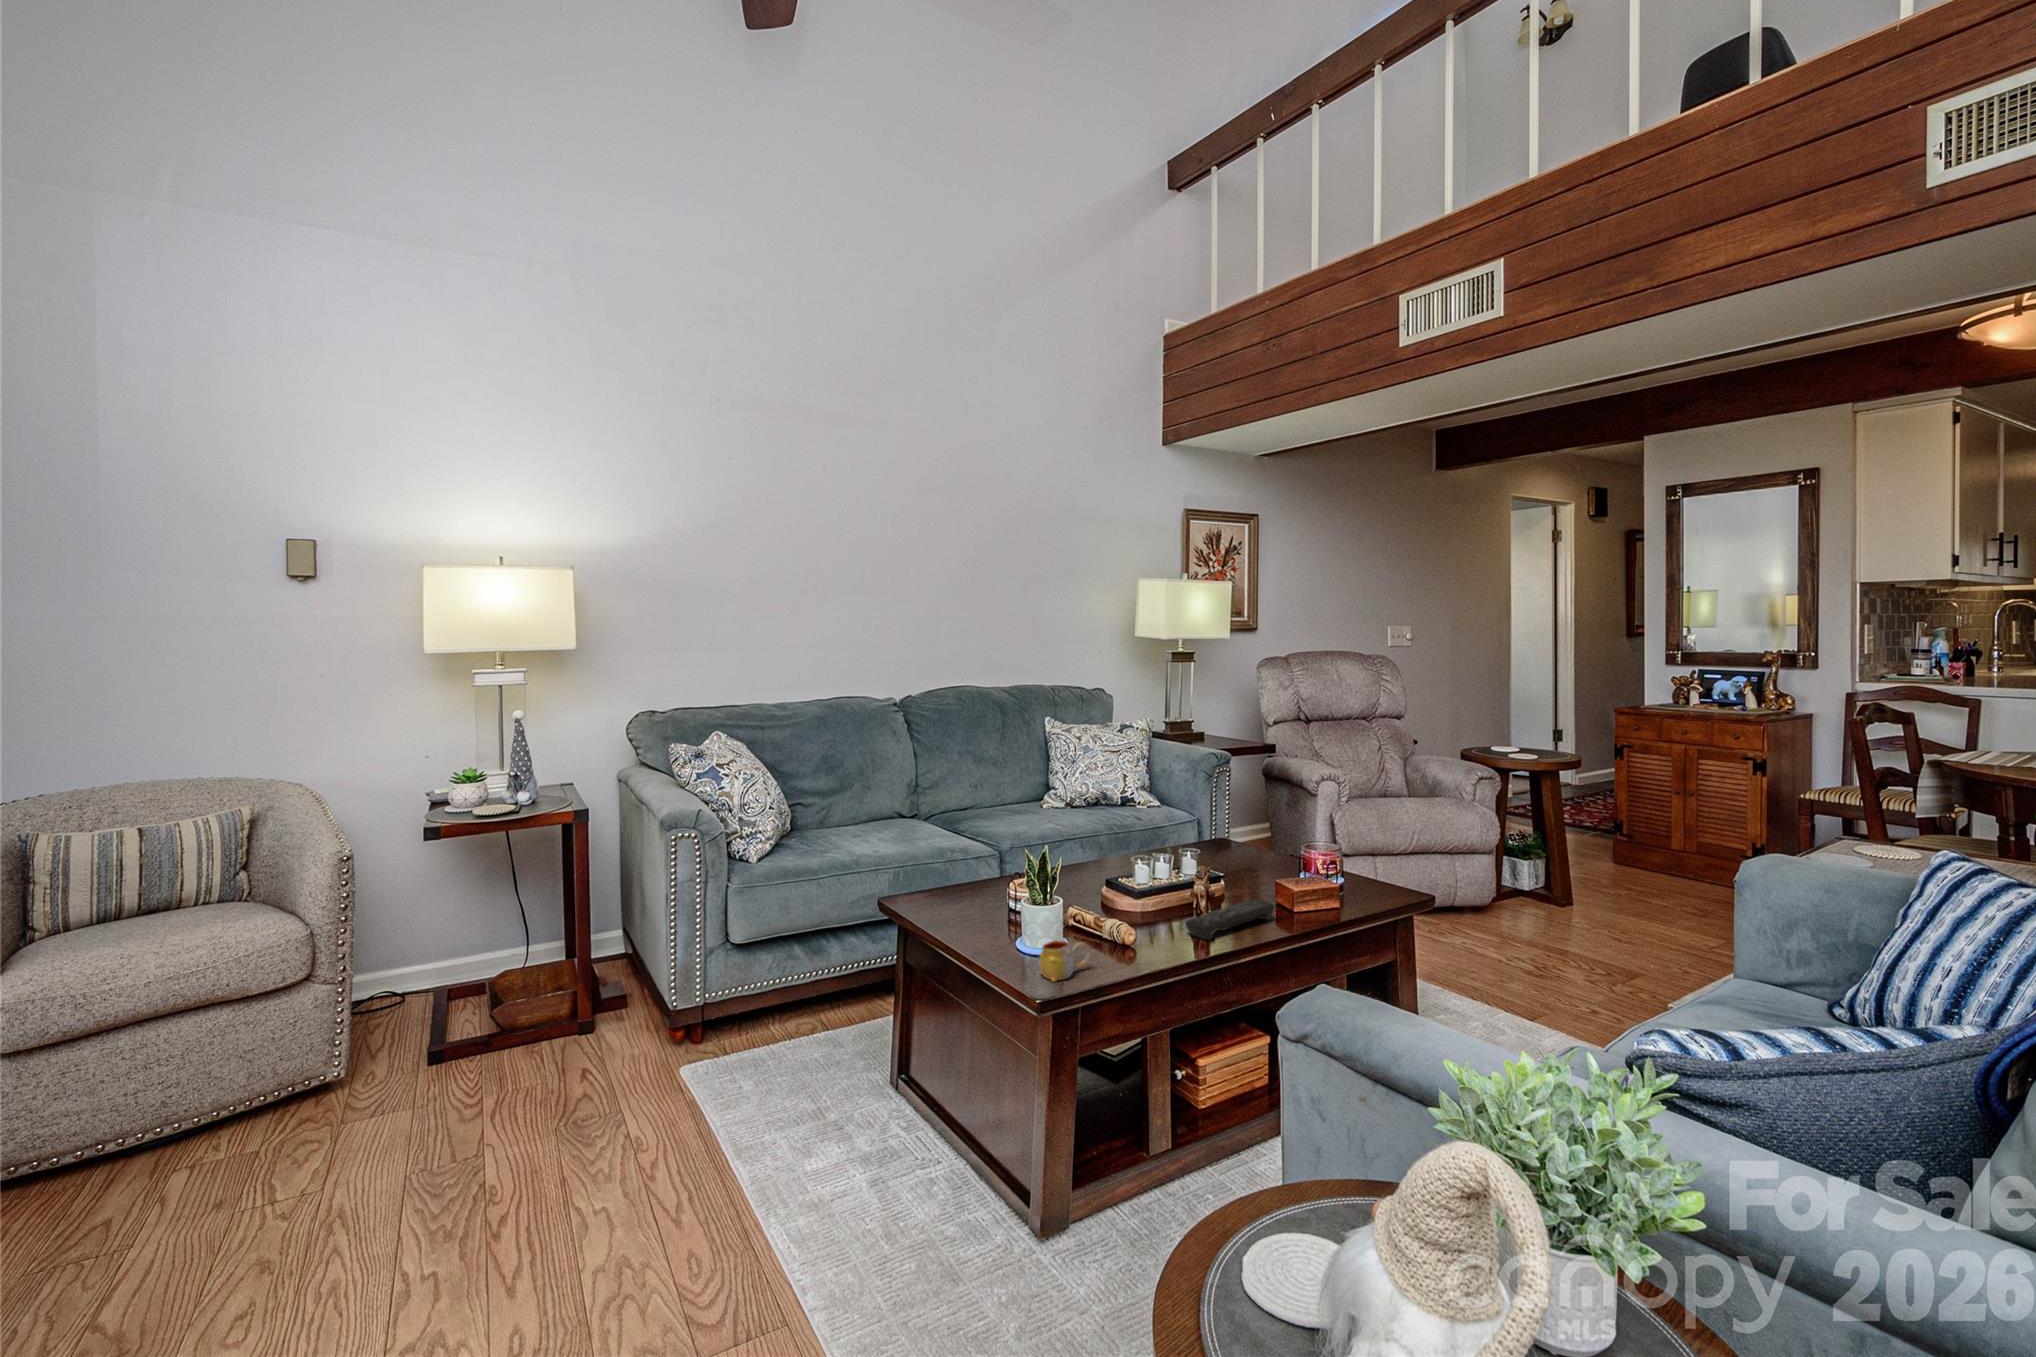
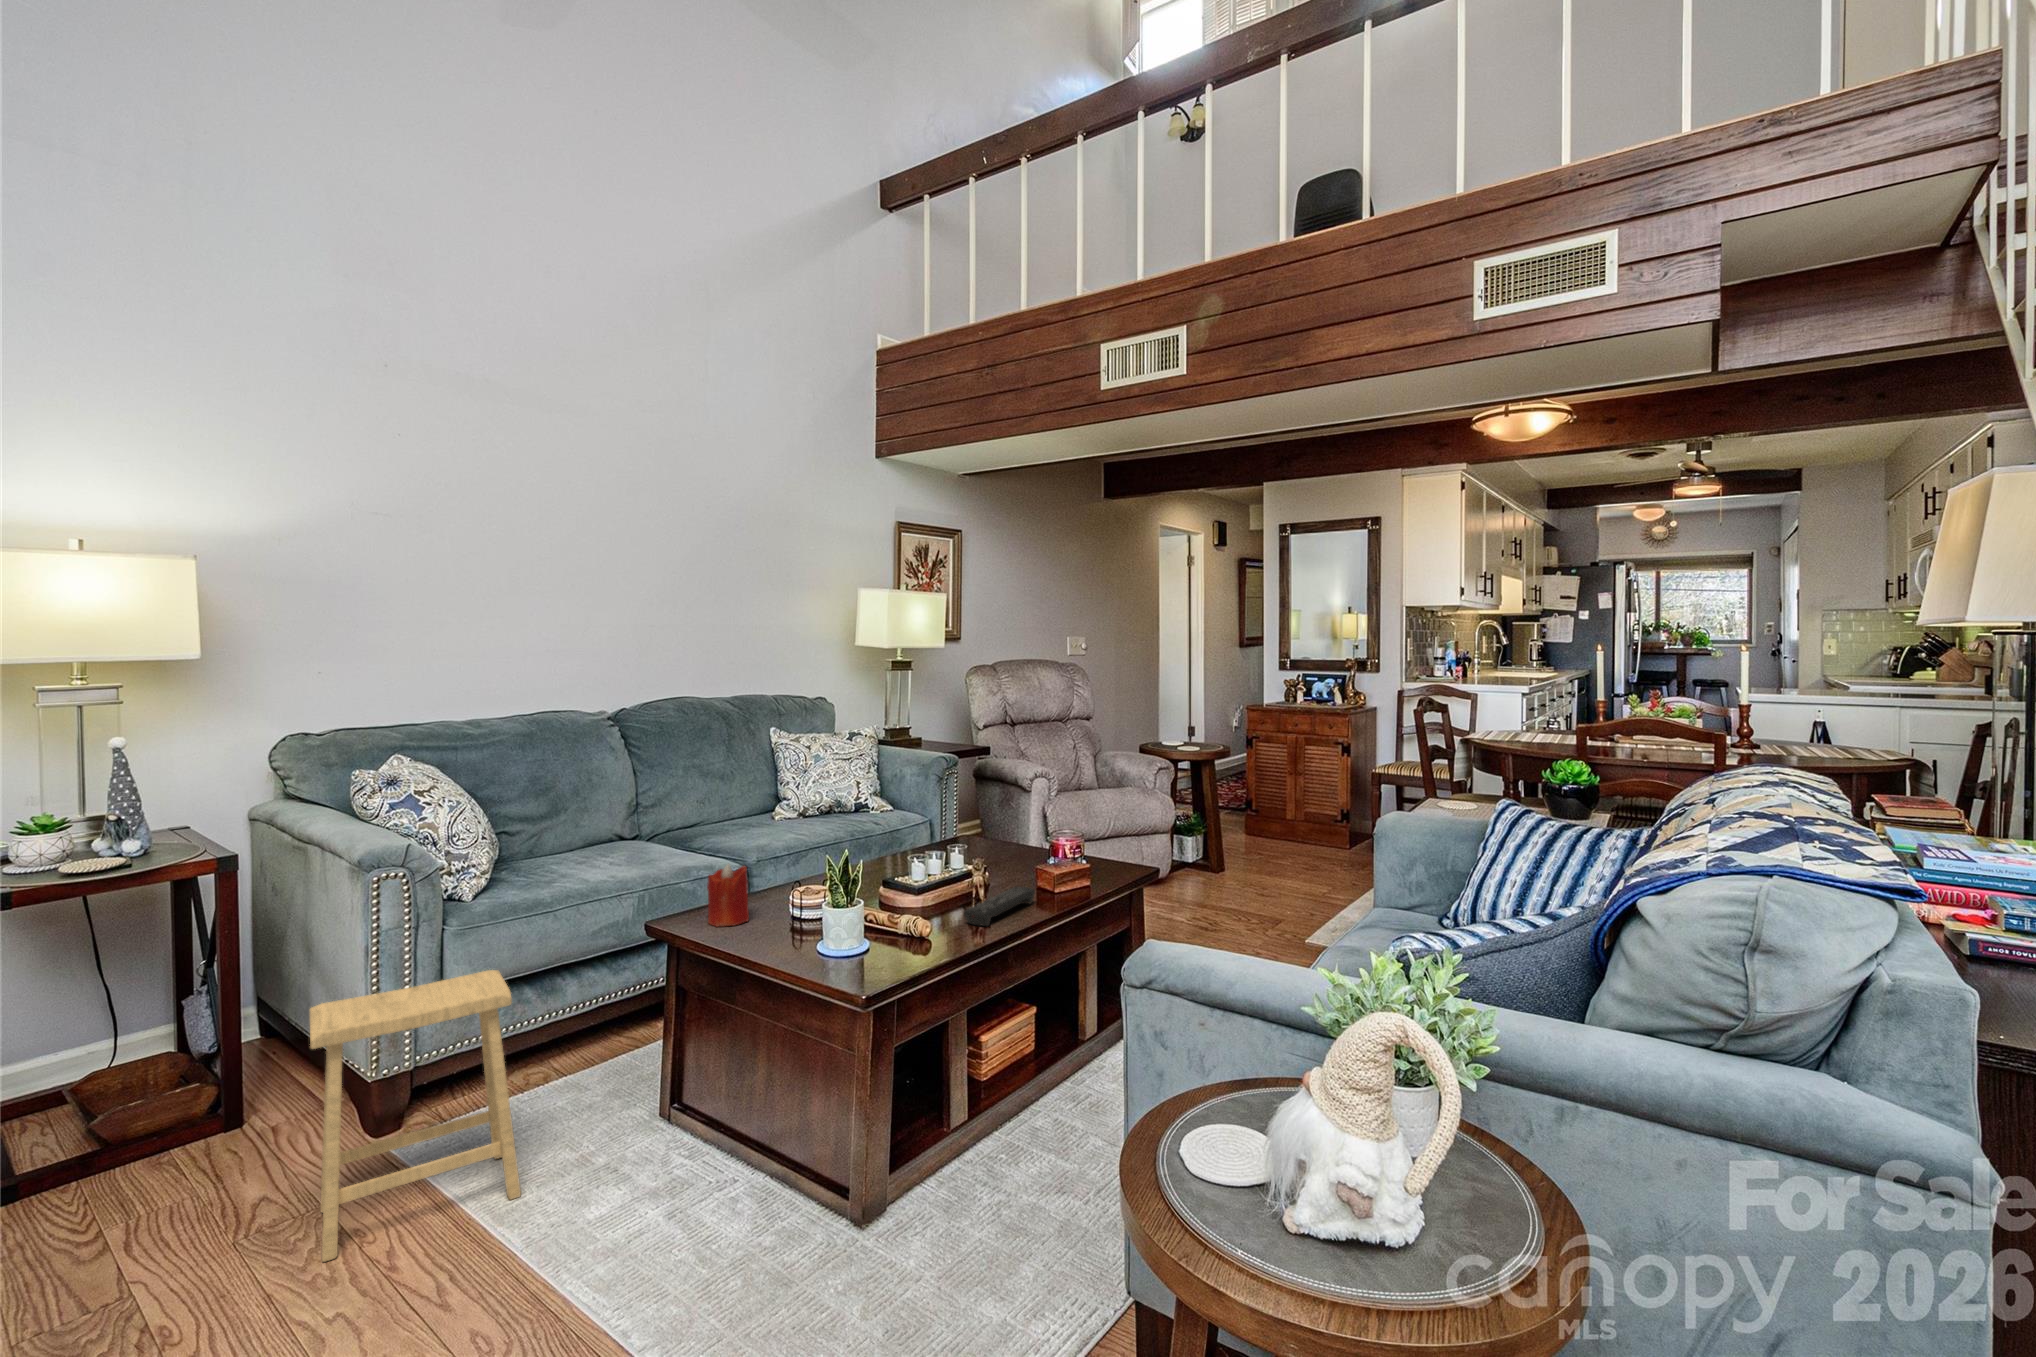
candle: none [936,848,974,910] -> present [707,864,749,927]
footstool: none [596,927,761,1162] -> present [310,970,521,1262]
mug: present [1039,940,1091,981] -> none [847,939,893,978]

